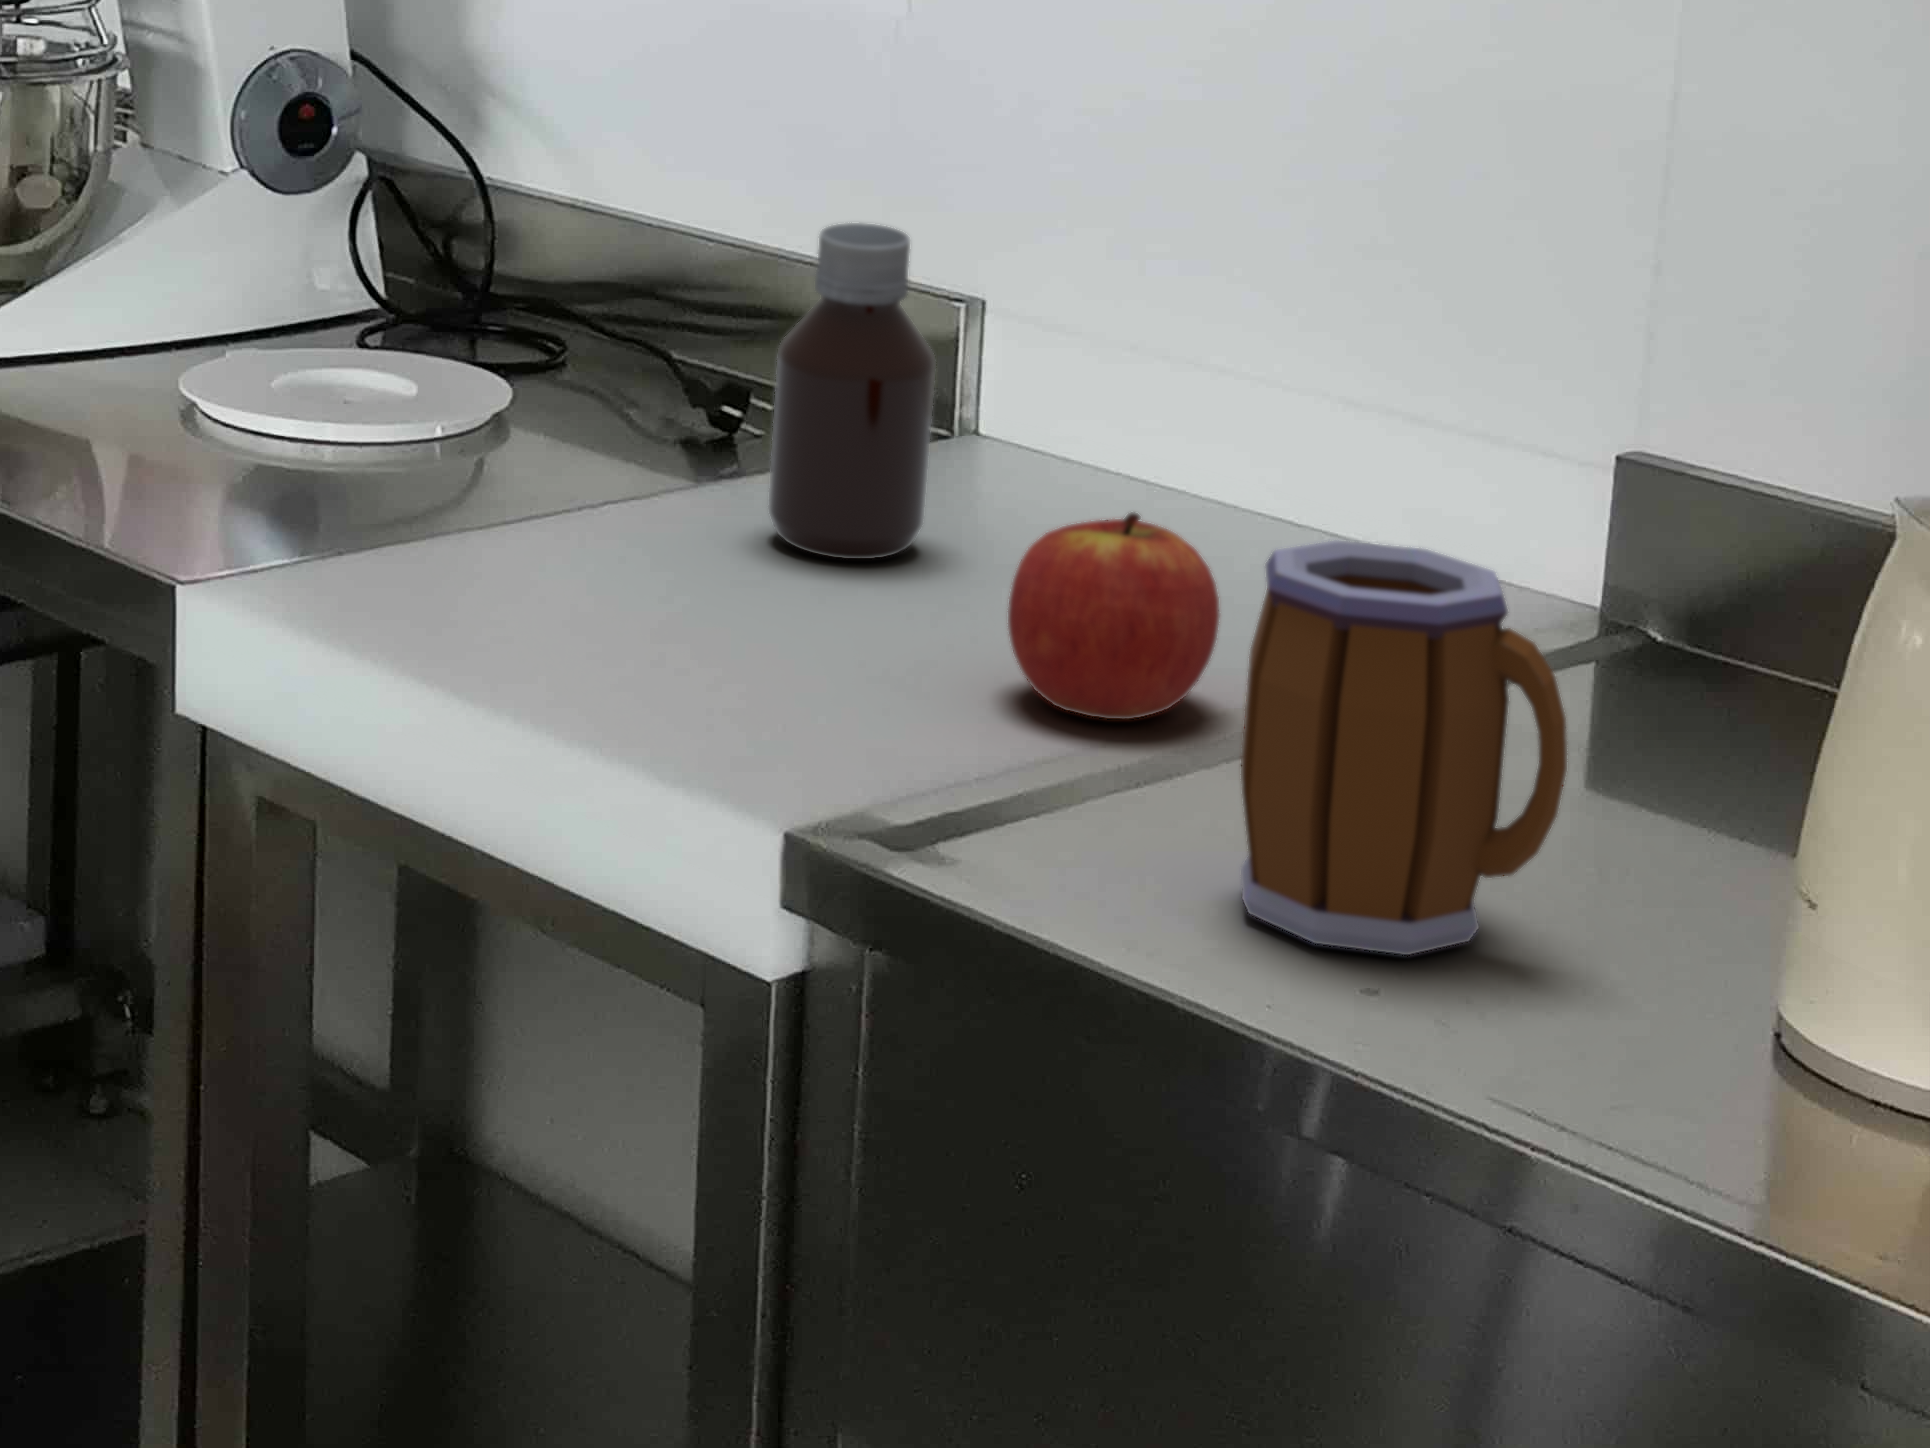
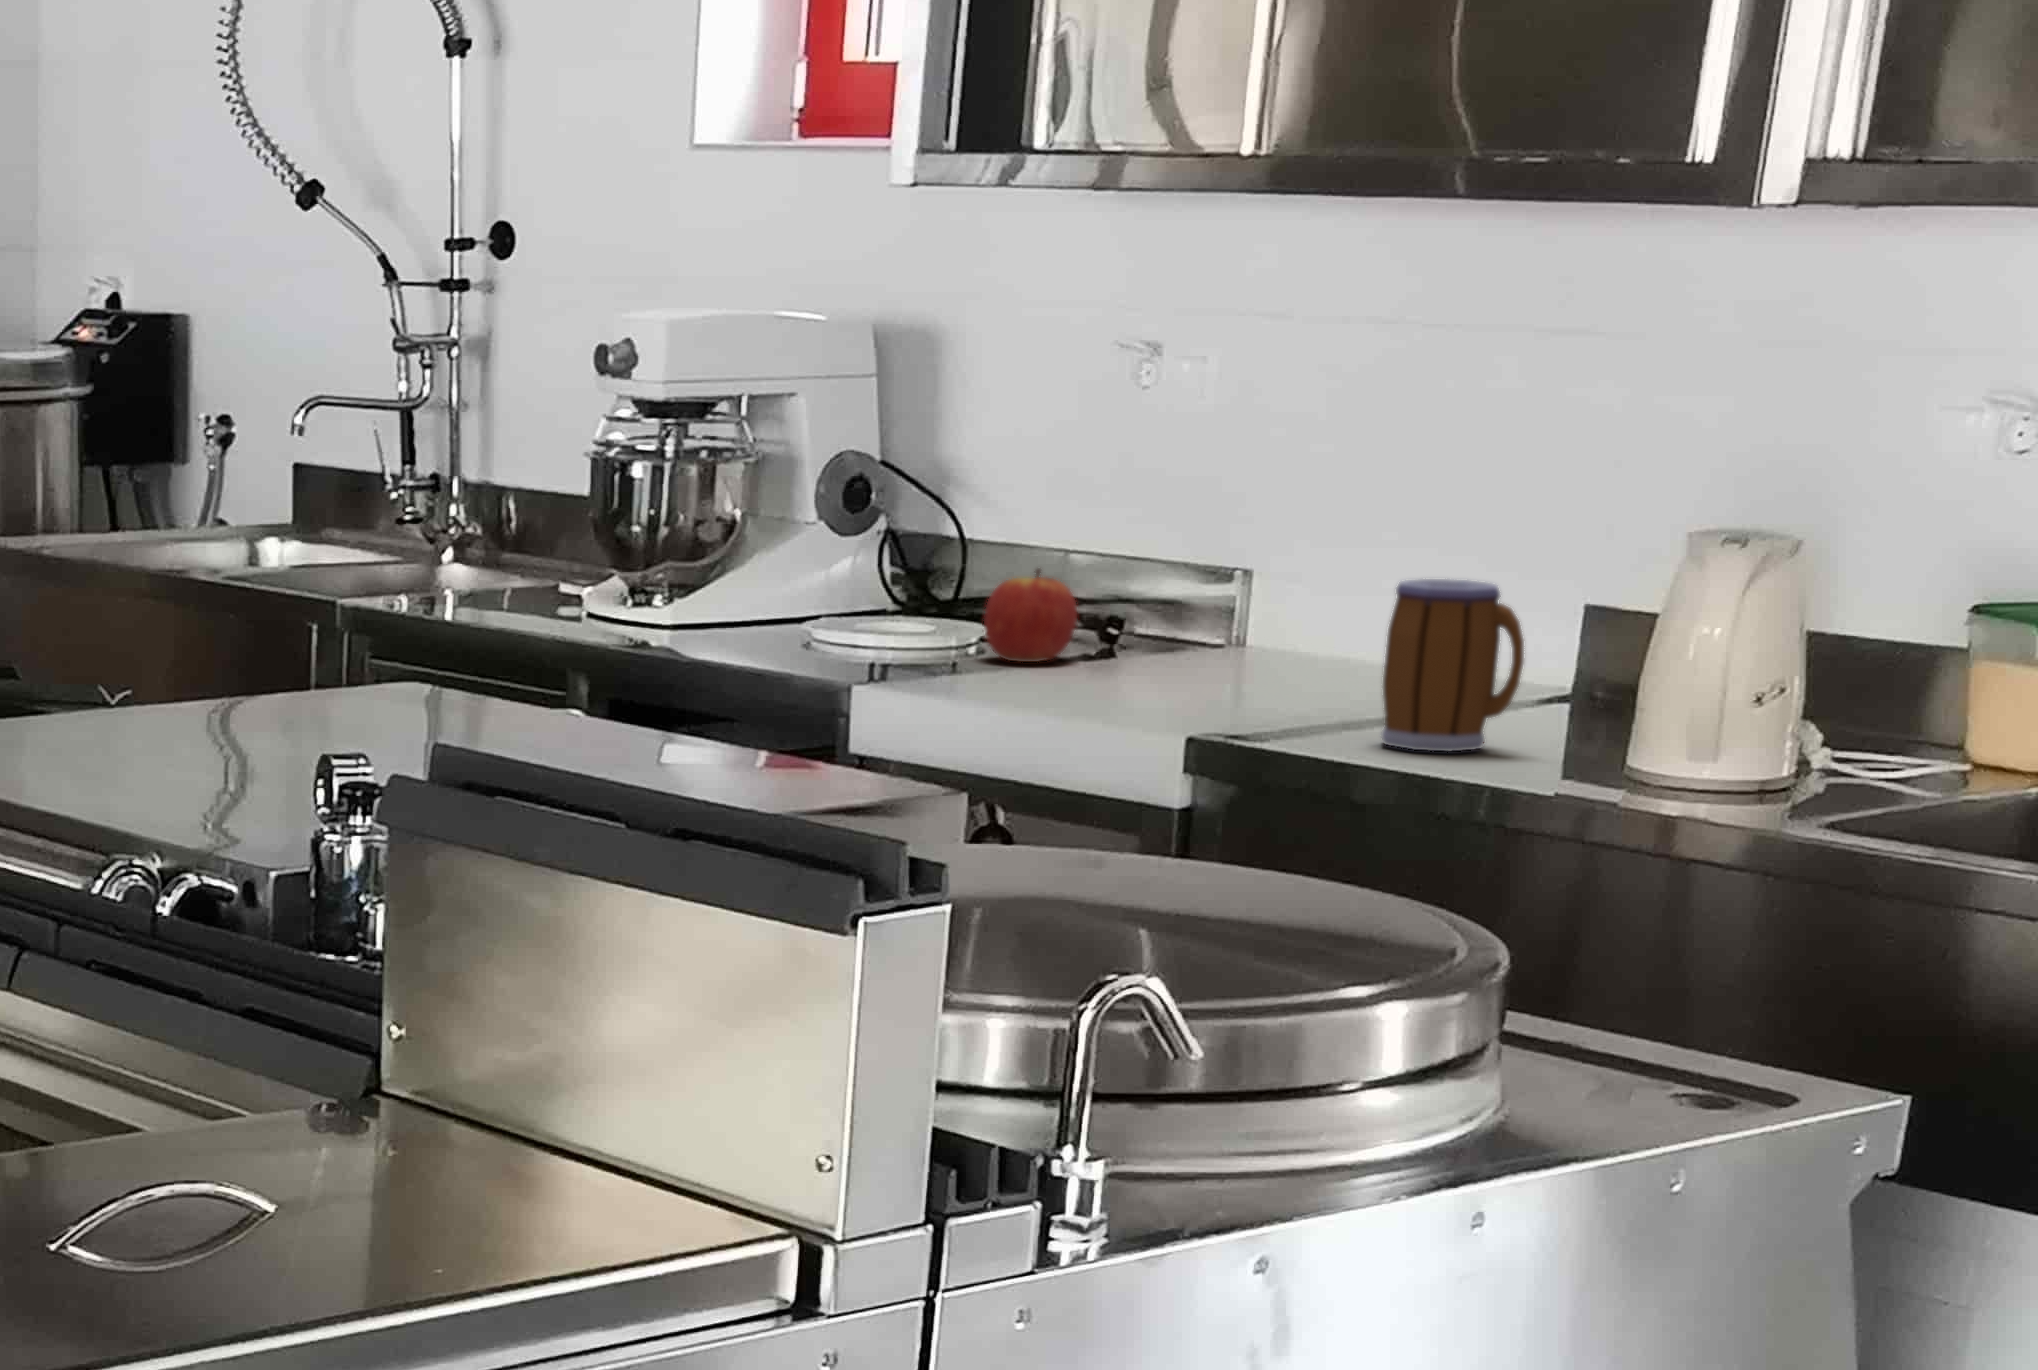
bottle: present [769,223,936,559] -> none [1143,500,1234,676]
apple: present [1008,512,1219,719] -> present [984,569,1077,662]

